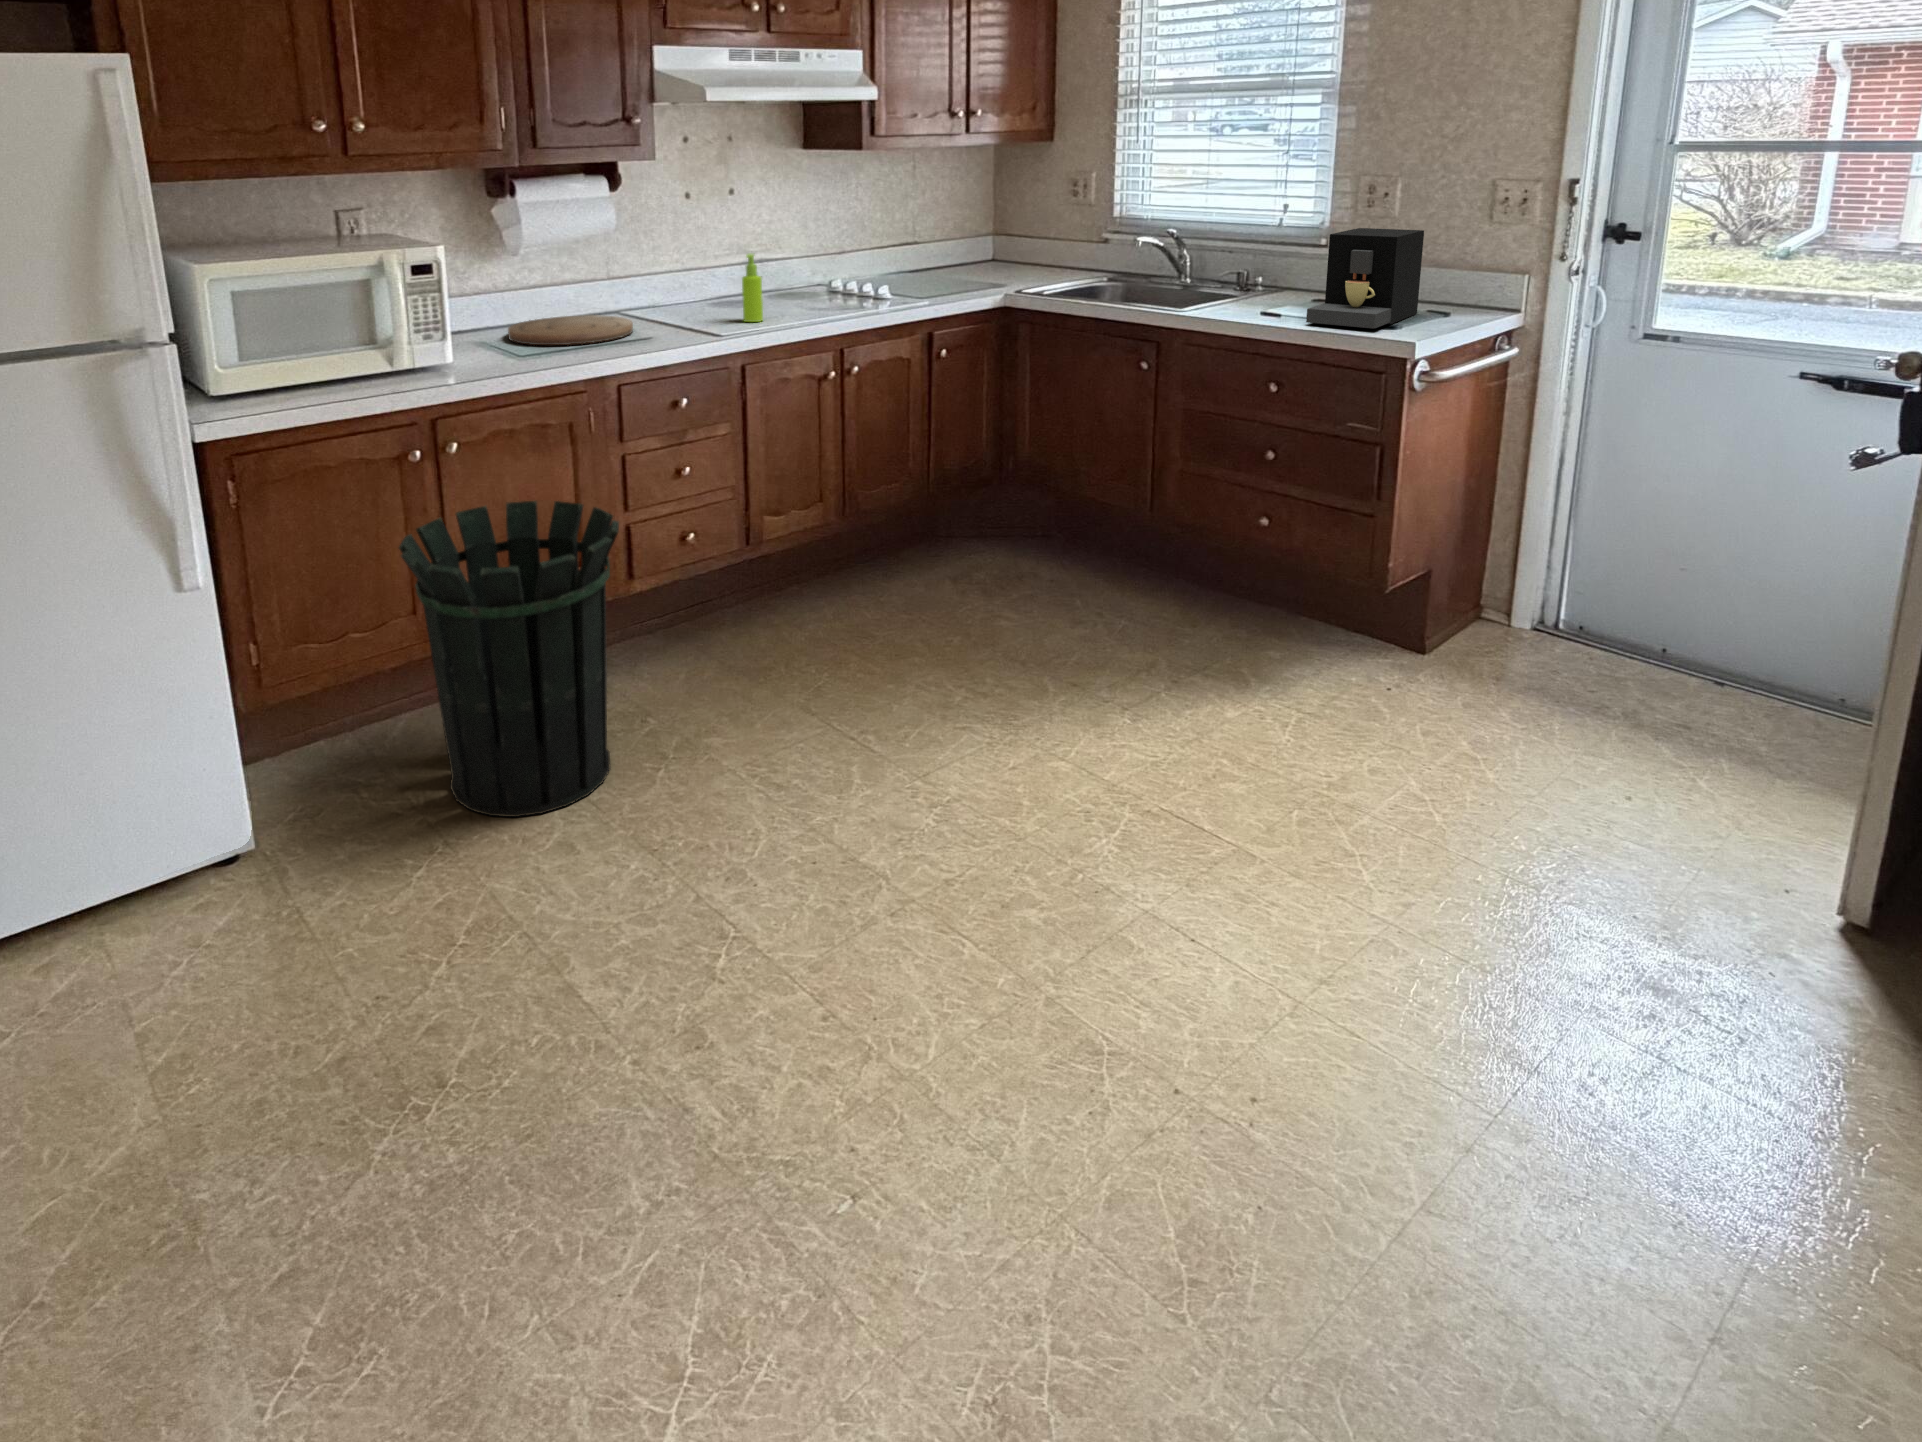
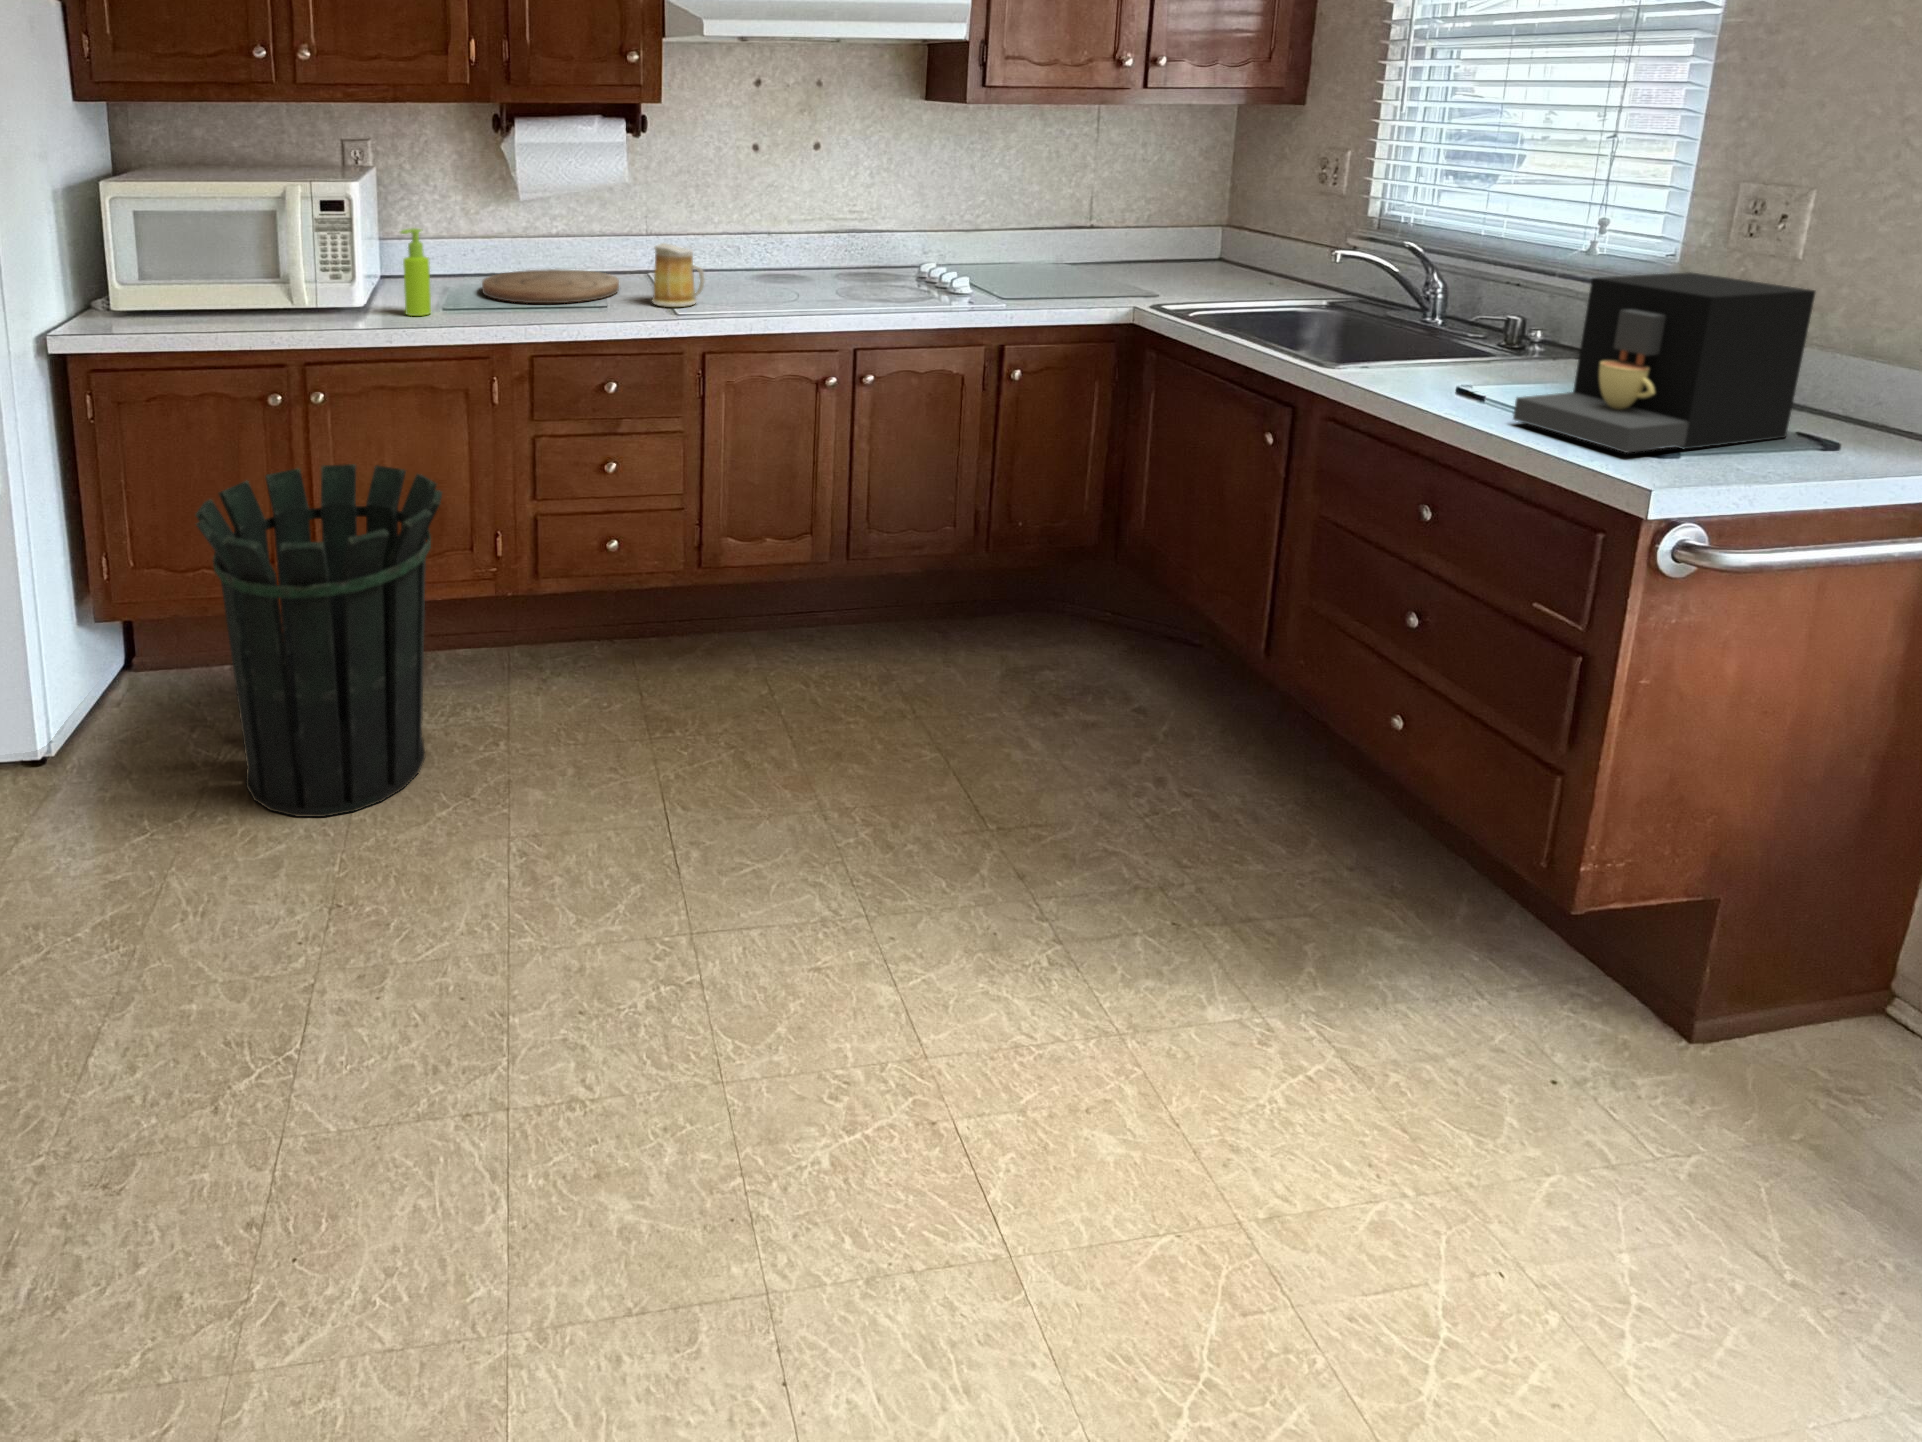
soap dispenser: present [742,254,763,322] -> present [401,228,431,316]
mug: none [678,279,722,333] -> present [652,243,705,307]

